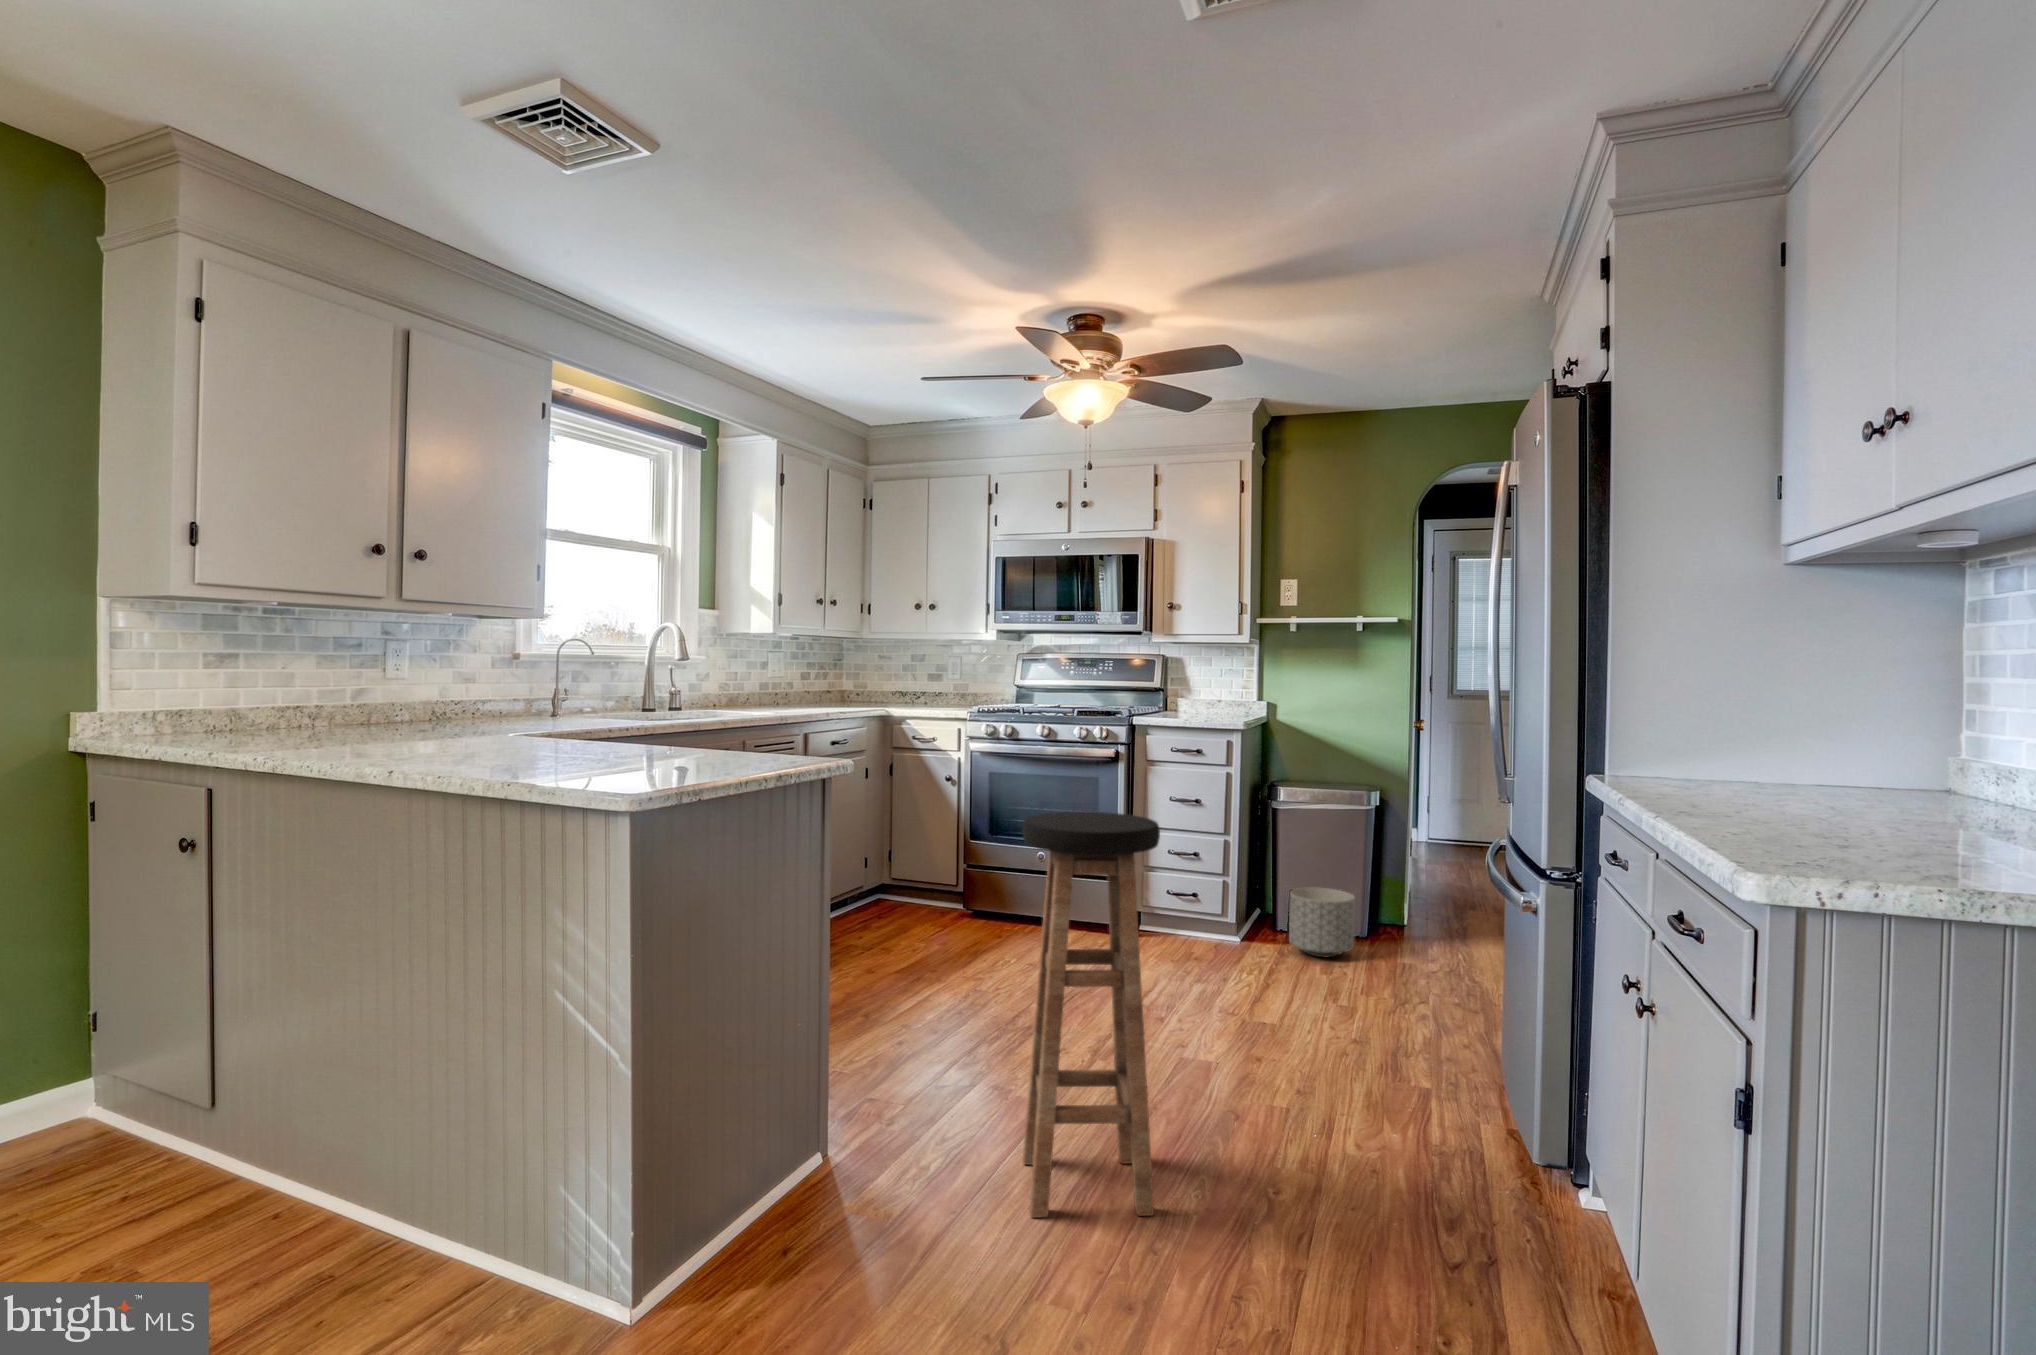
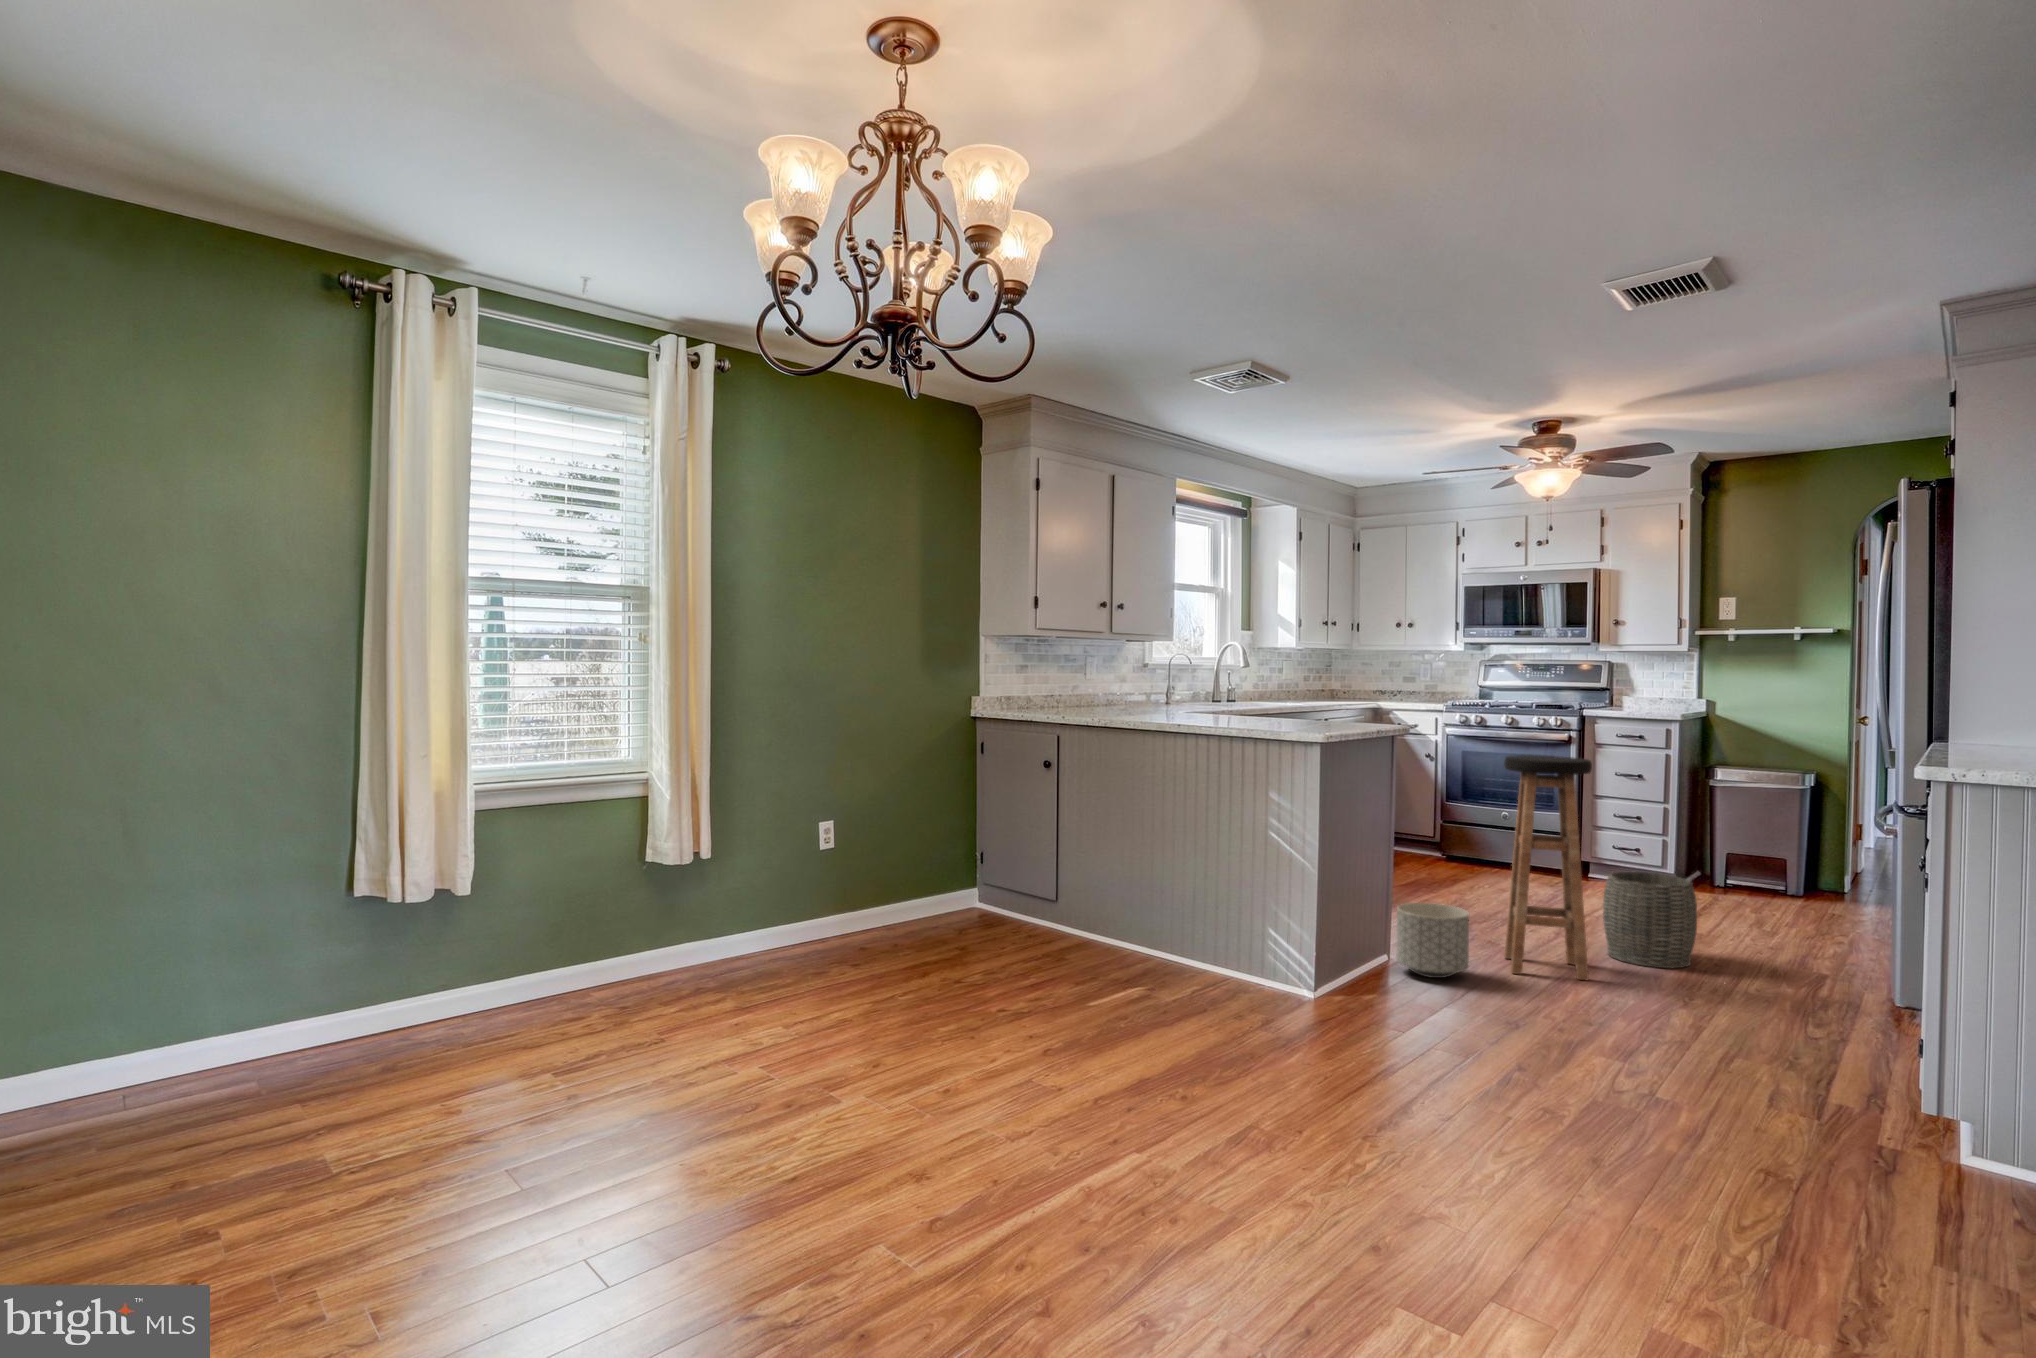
planter: present [1289,887,1355,957] -> present [1396,903,1469,978]
woven basket: none [1170,978,1300,1148] -> present [1603,871,1697,968]

